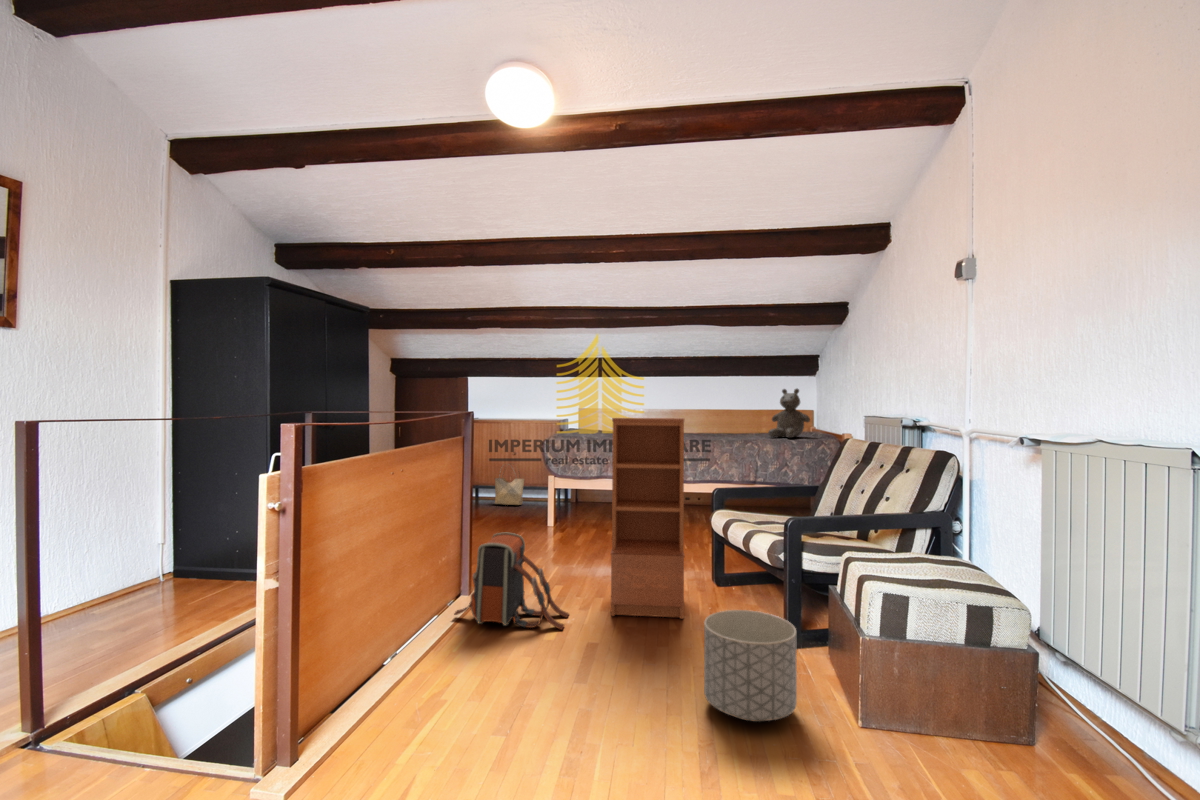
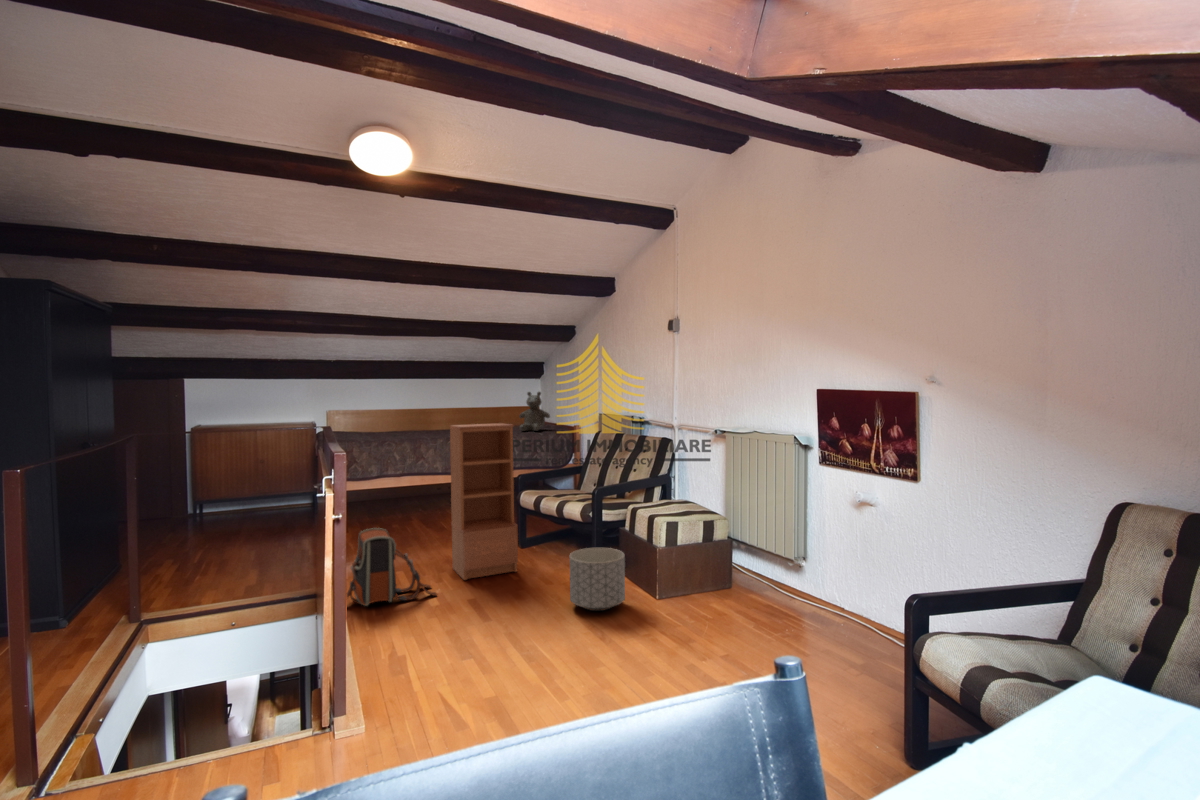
woven basket: present [495,478,524,505] -> none [237,471,274,516]

